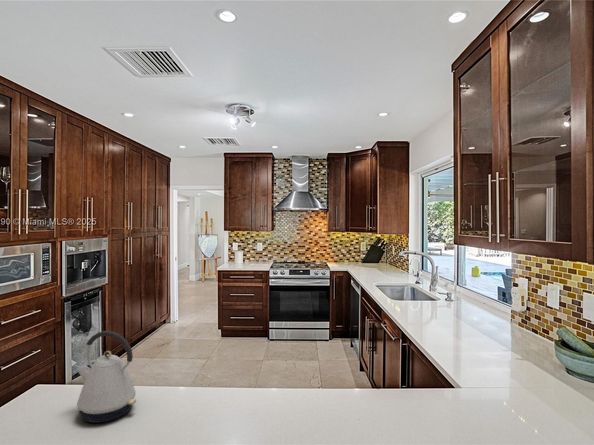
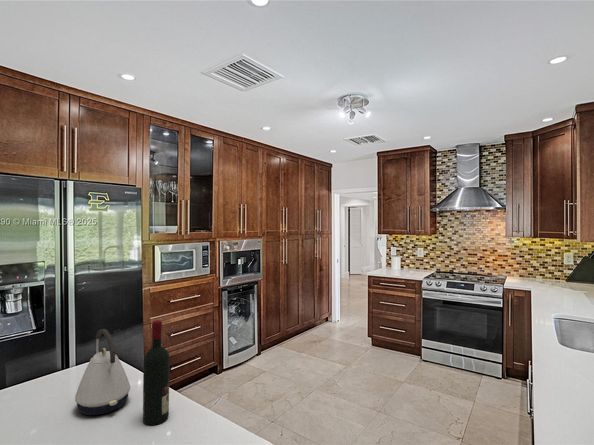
wine bottle: none [168,311,193,410] -> present [143,320,169,425]

